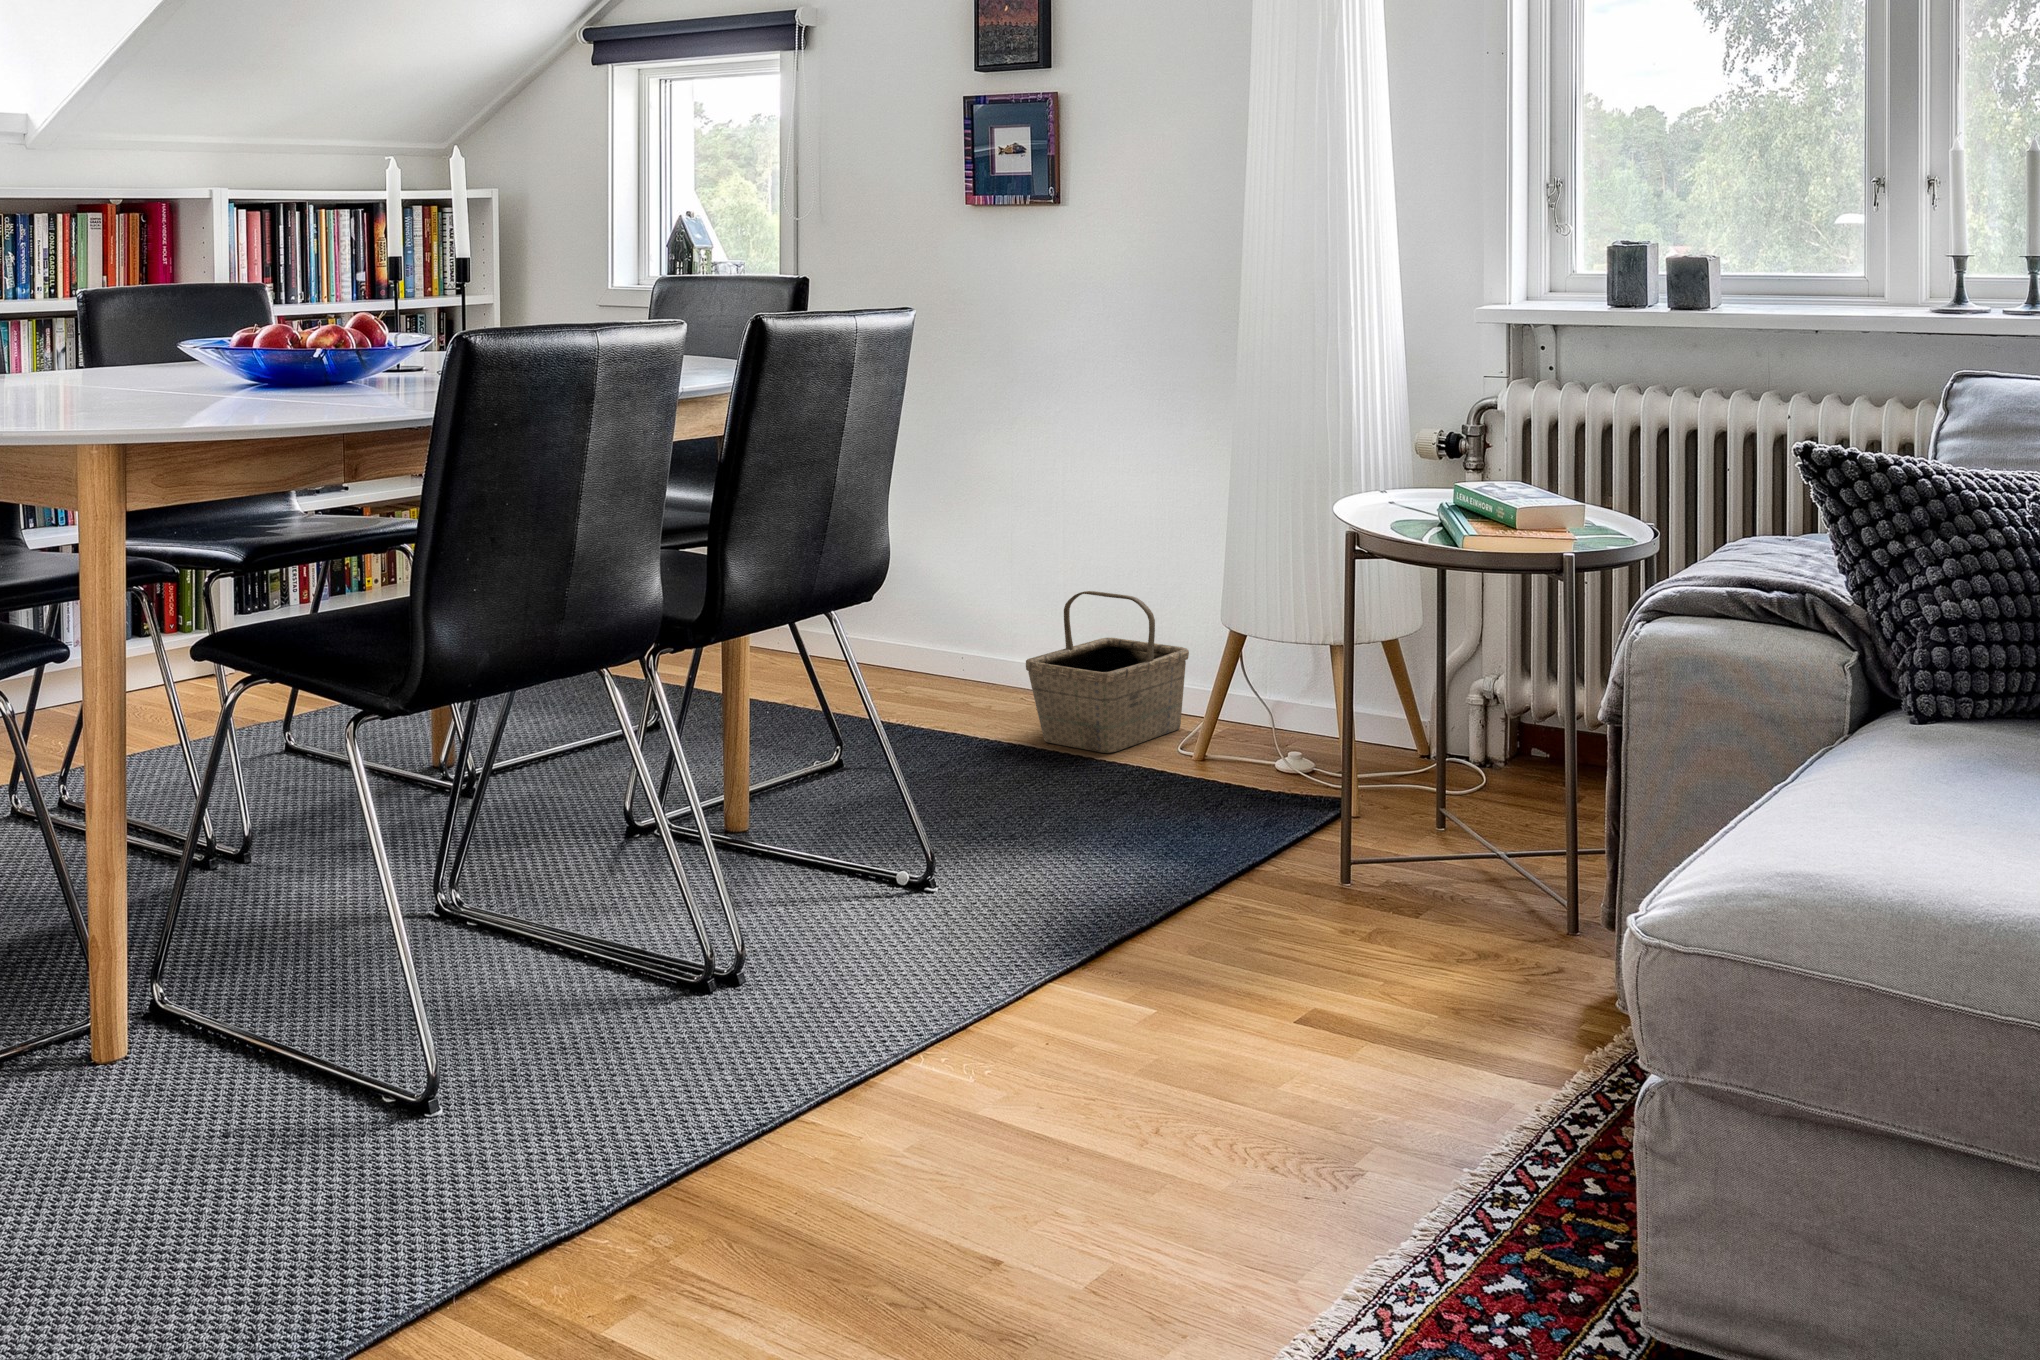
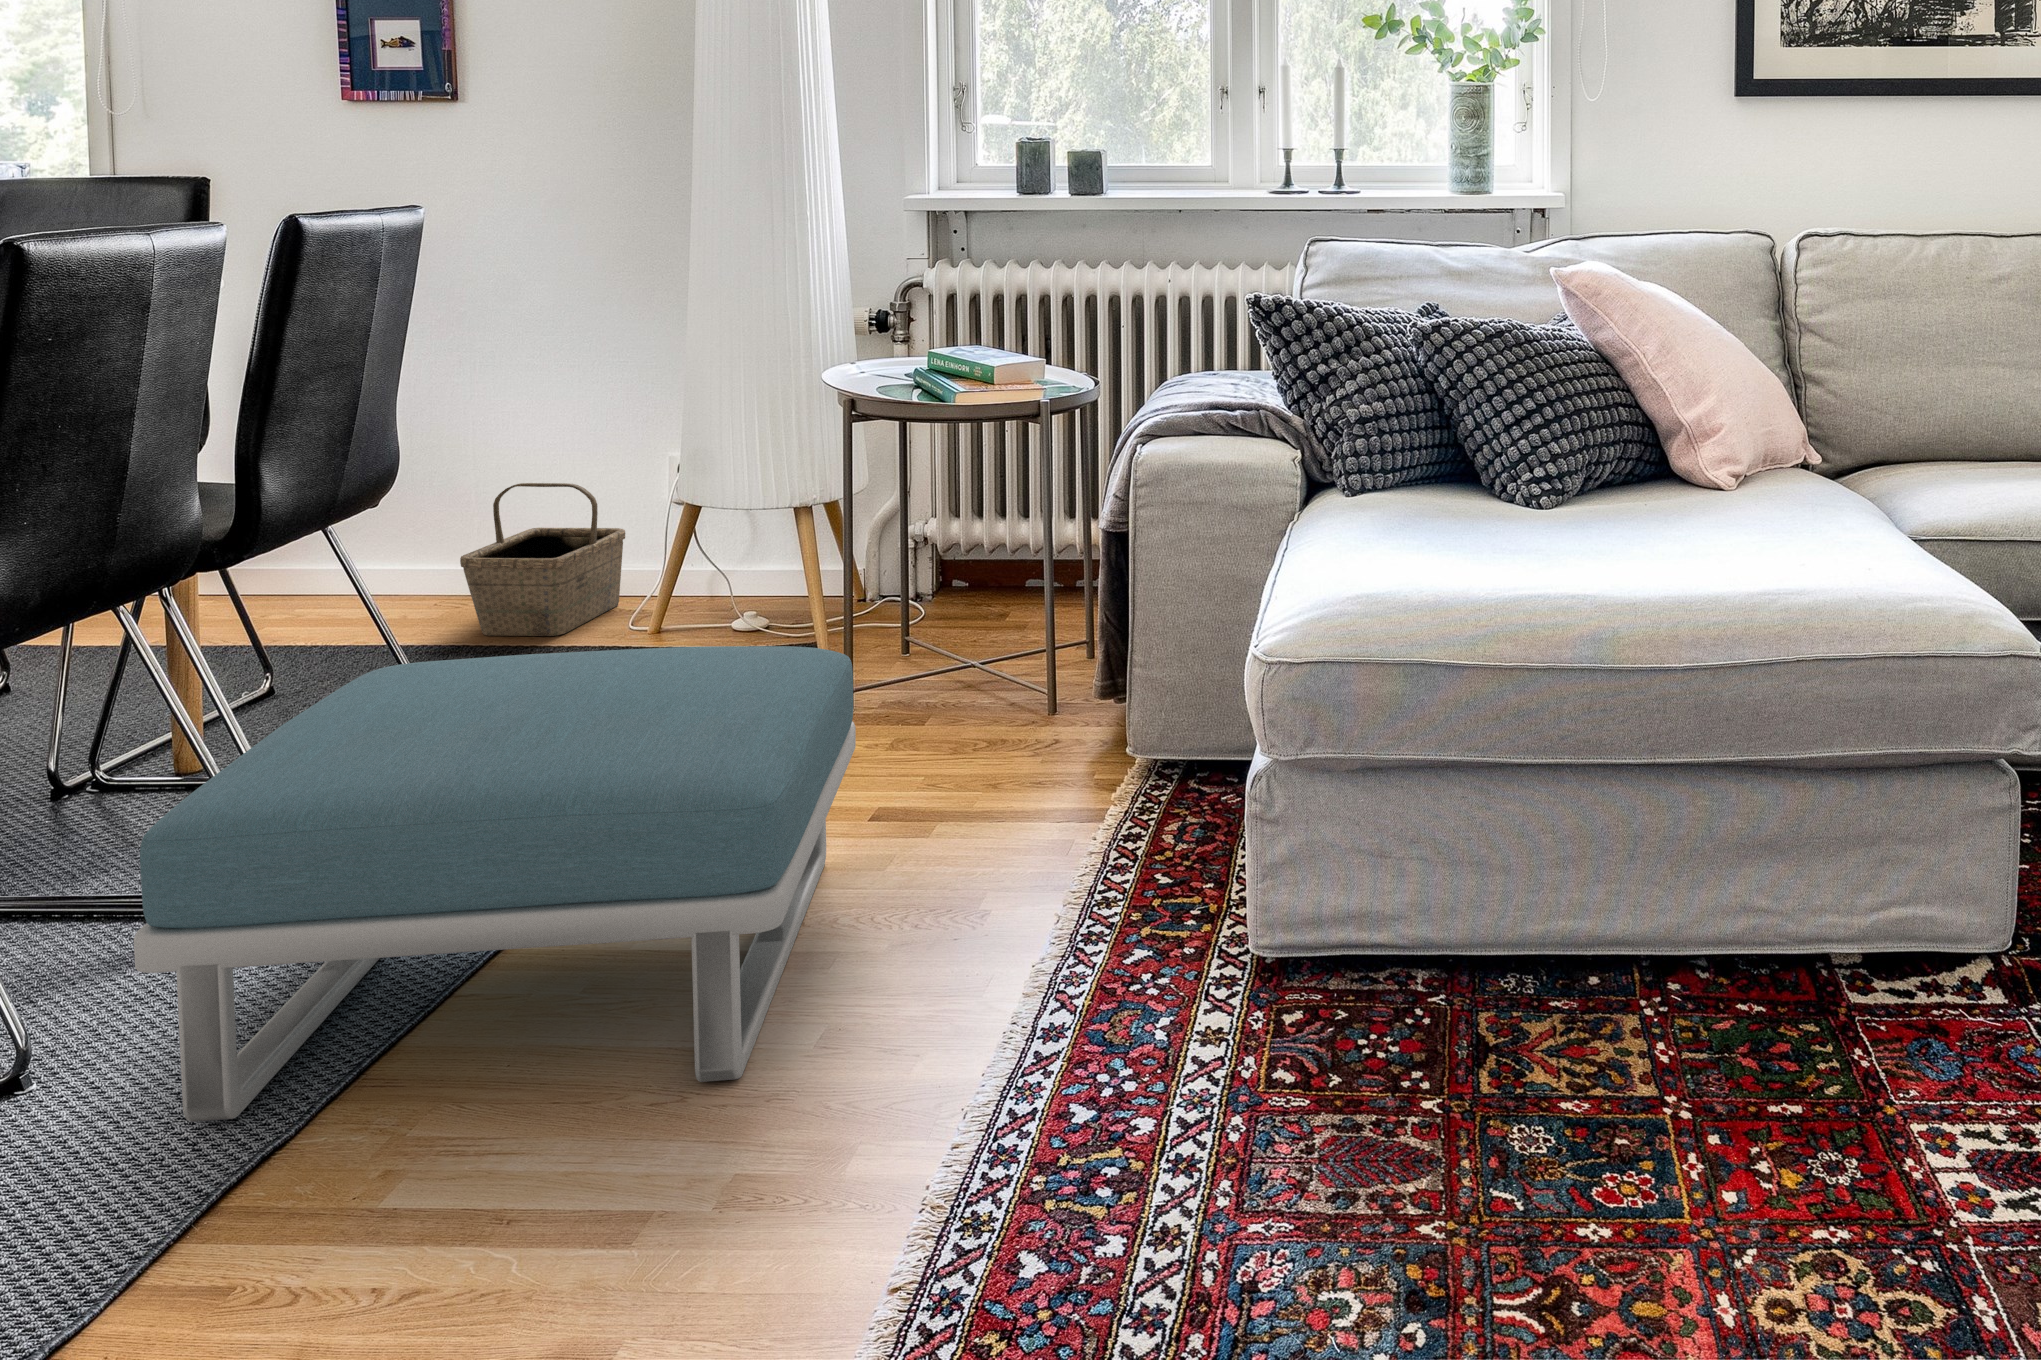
footstool: none [543,768,1255,1282] -> present [134,646,856,1122]

